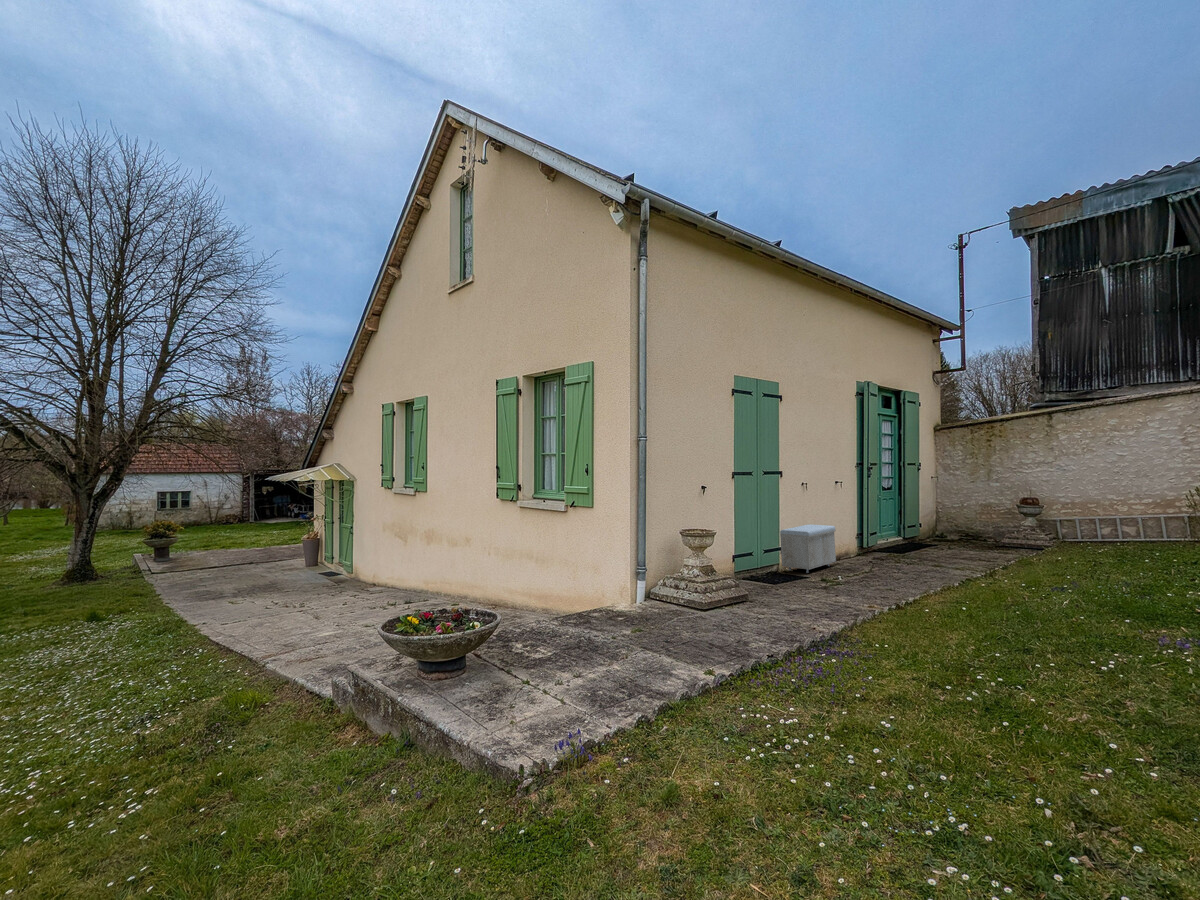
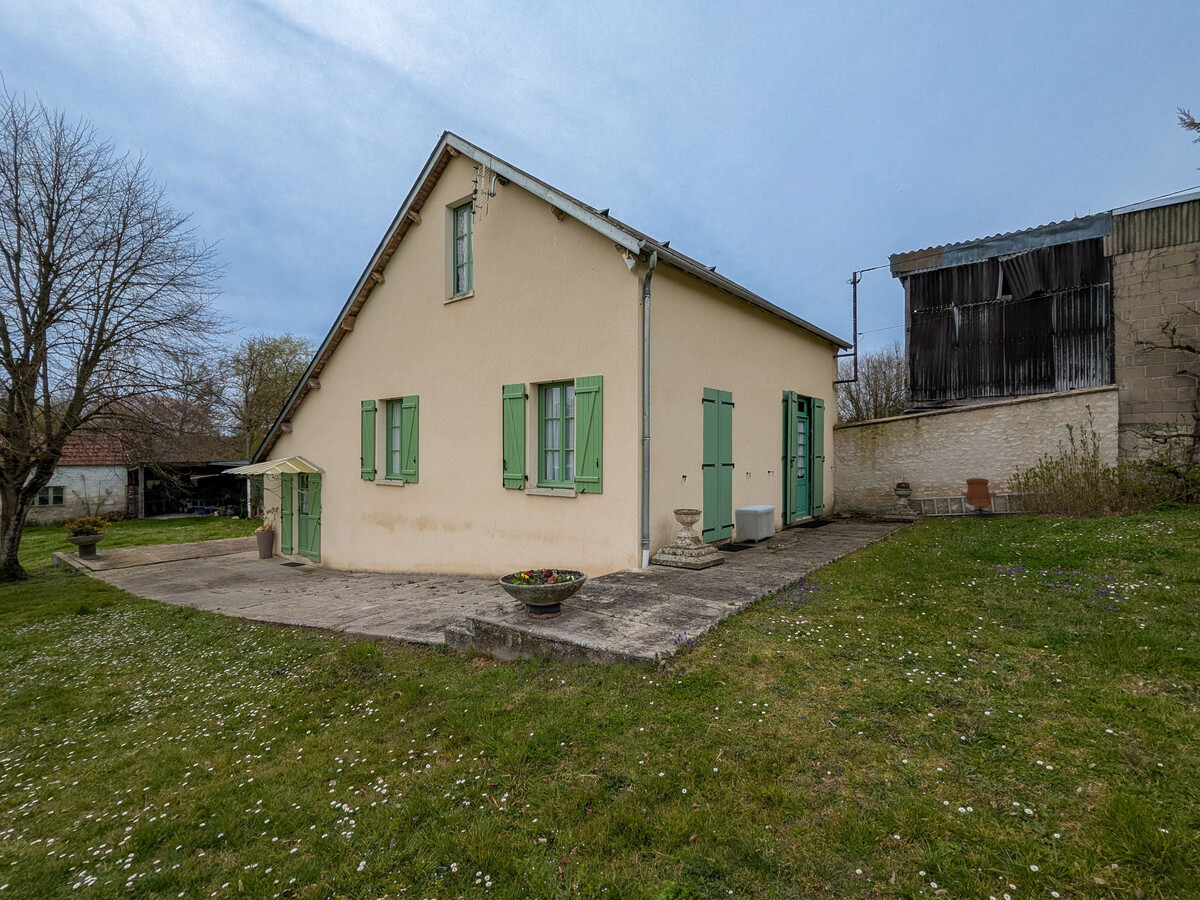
lounge chair: none [1114,493,1170,548] -> present [961,478,997,518]

